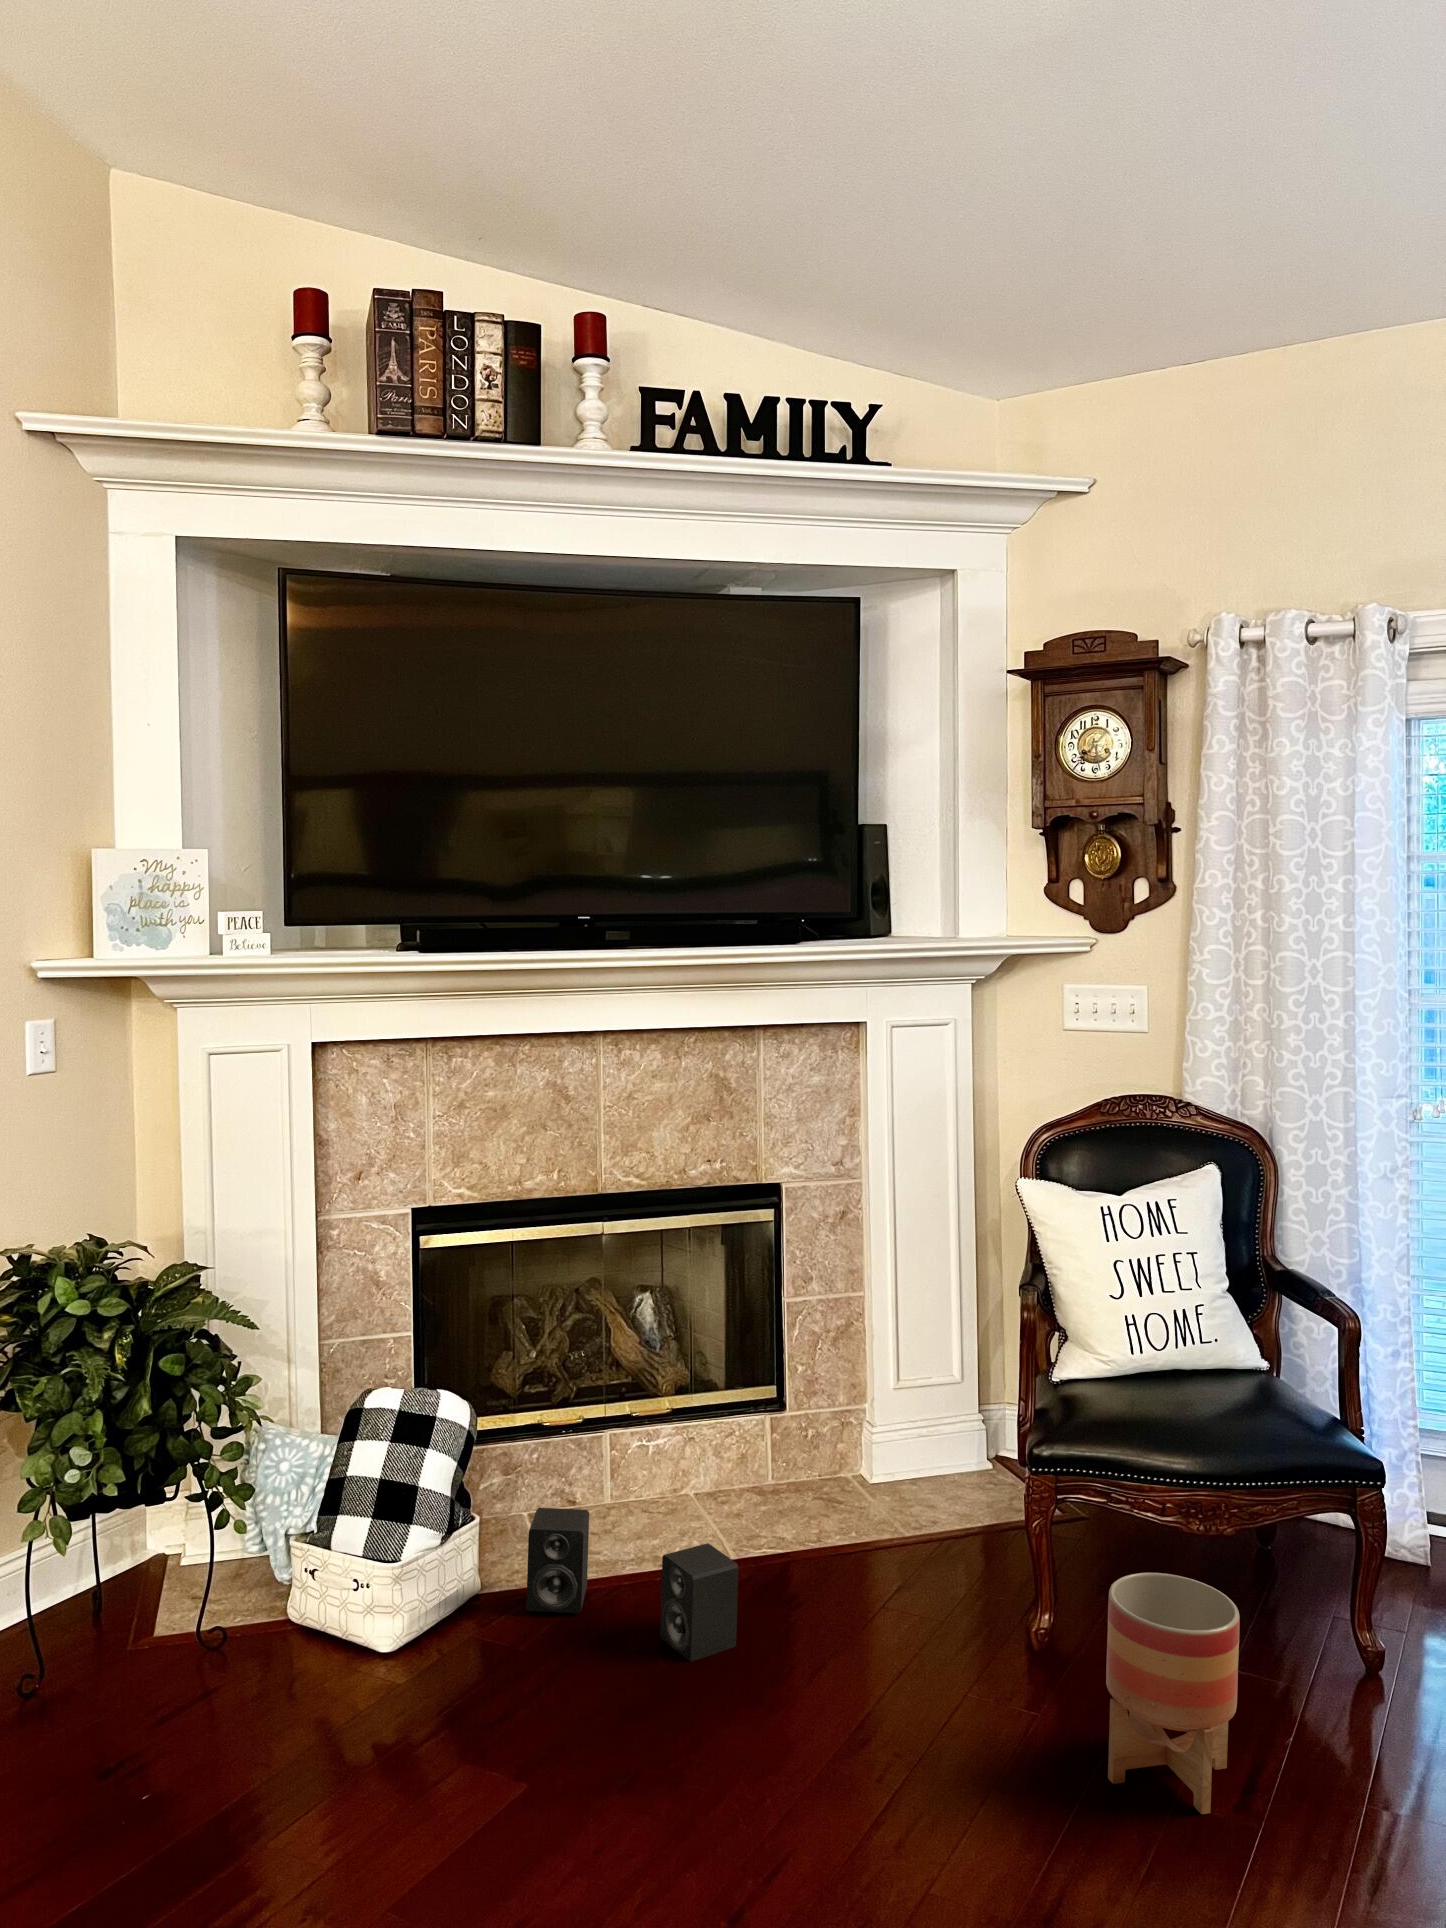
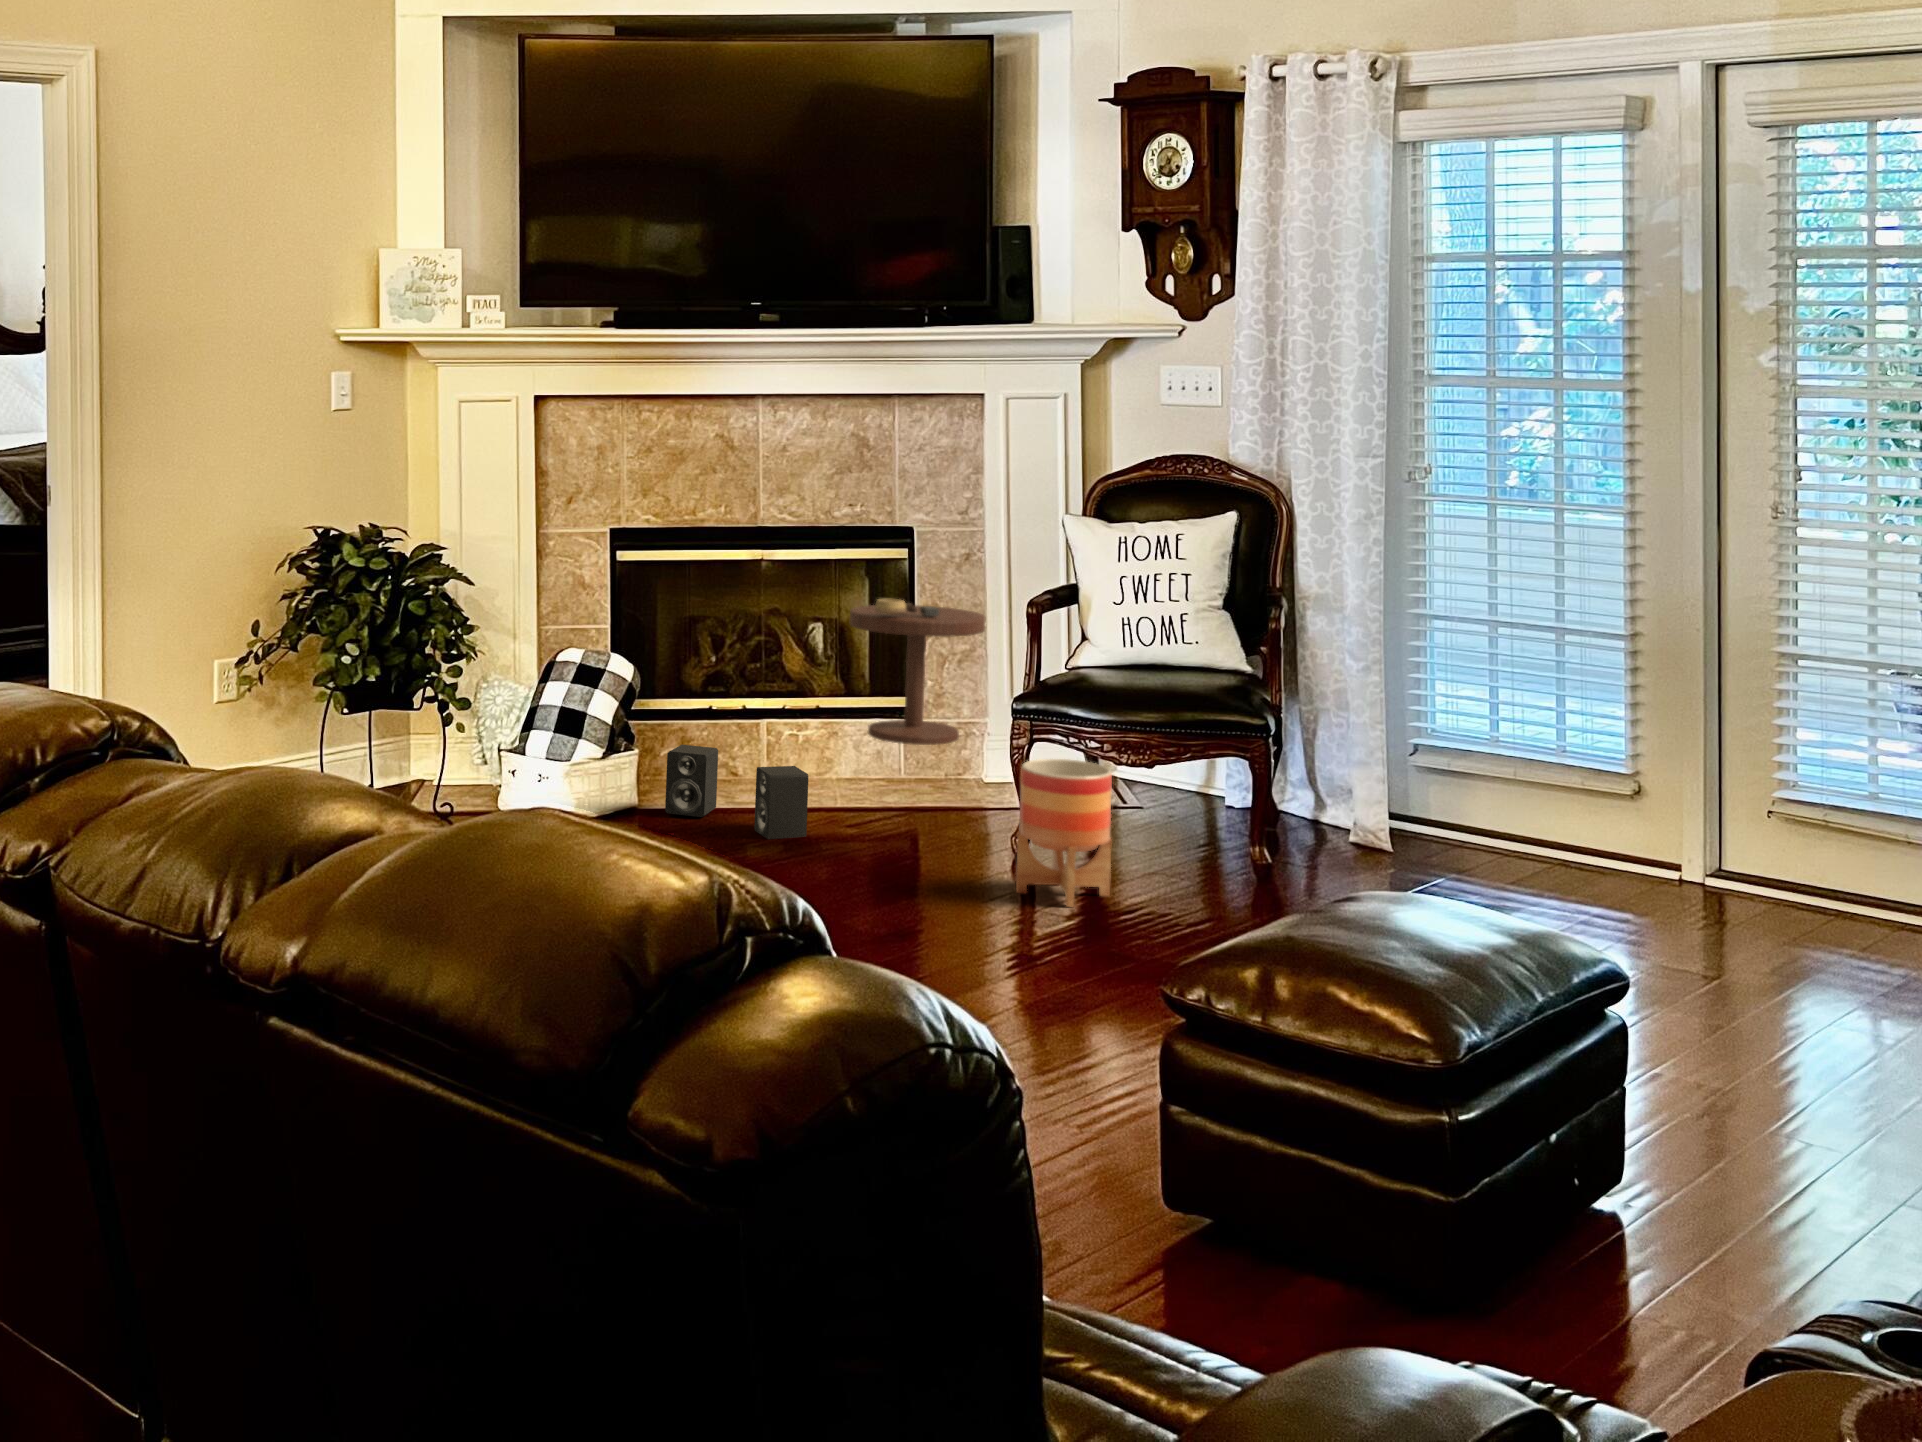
side table: none [817,1334,1001,1689] -> present [850,599,985,745]

